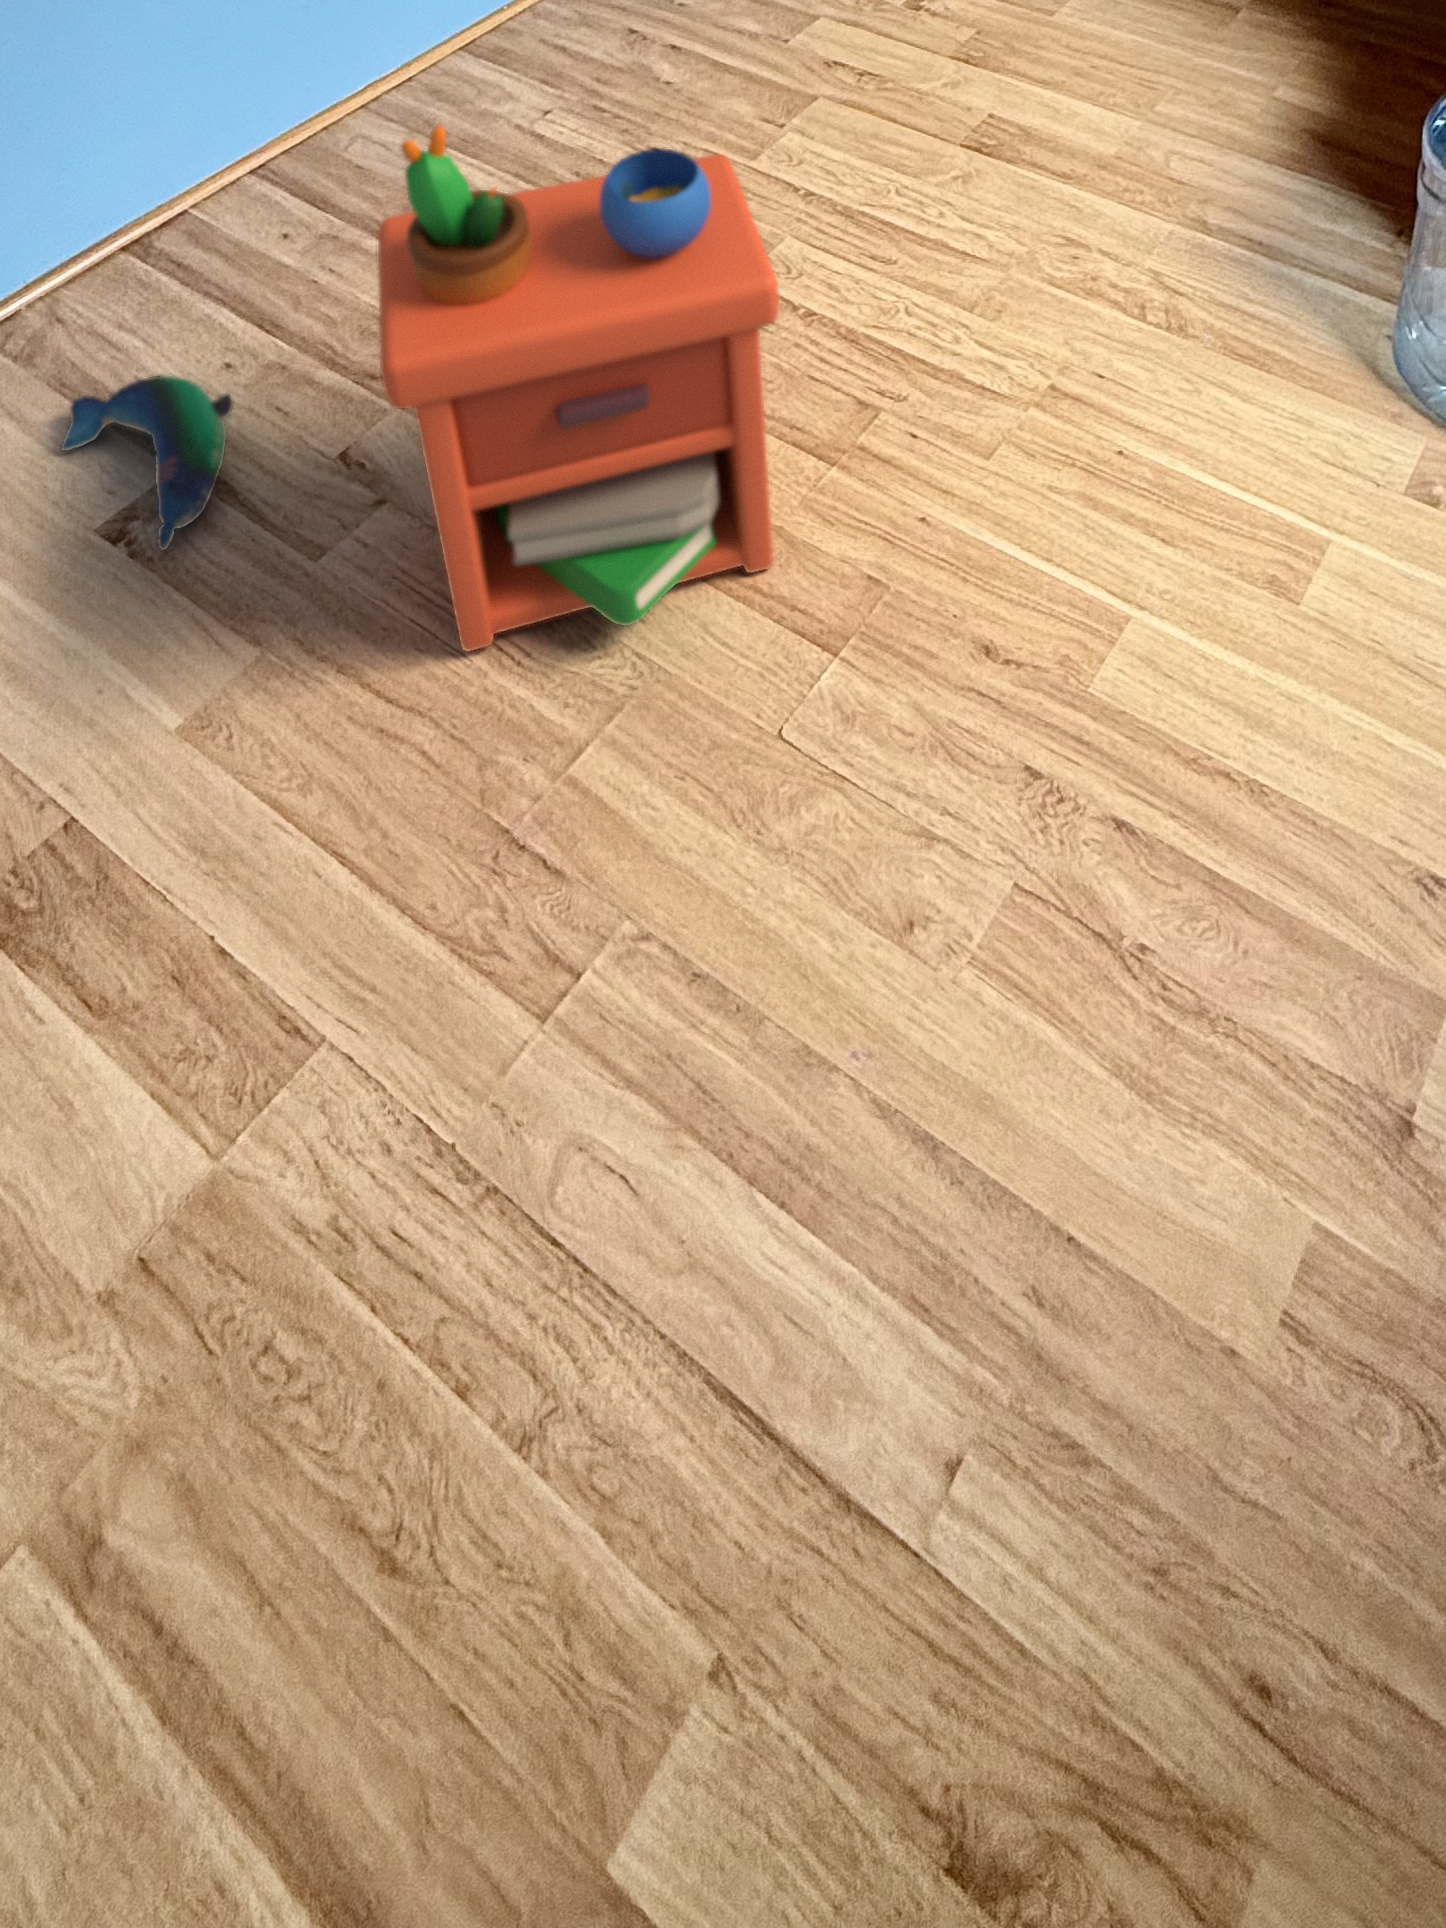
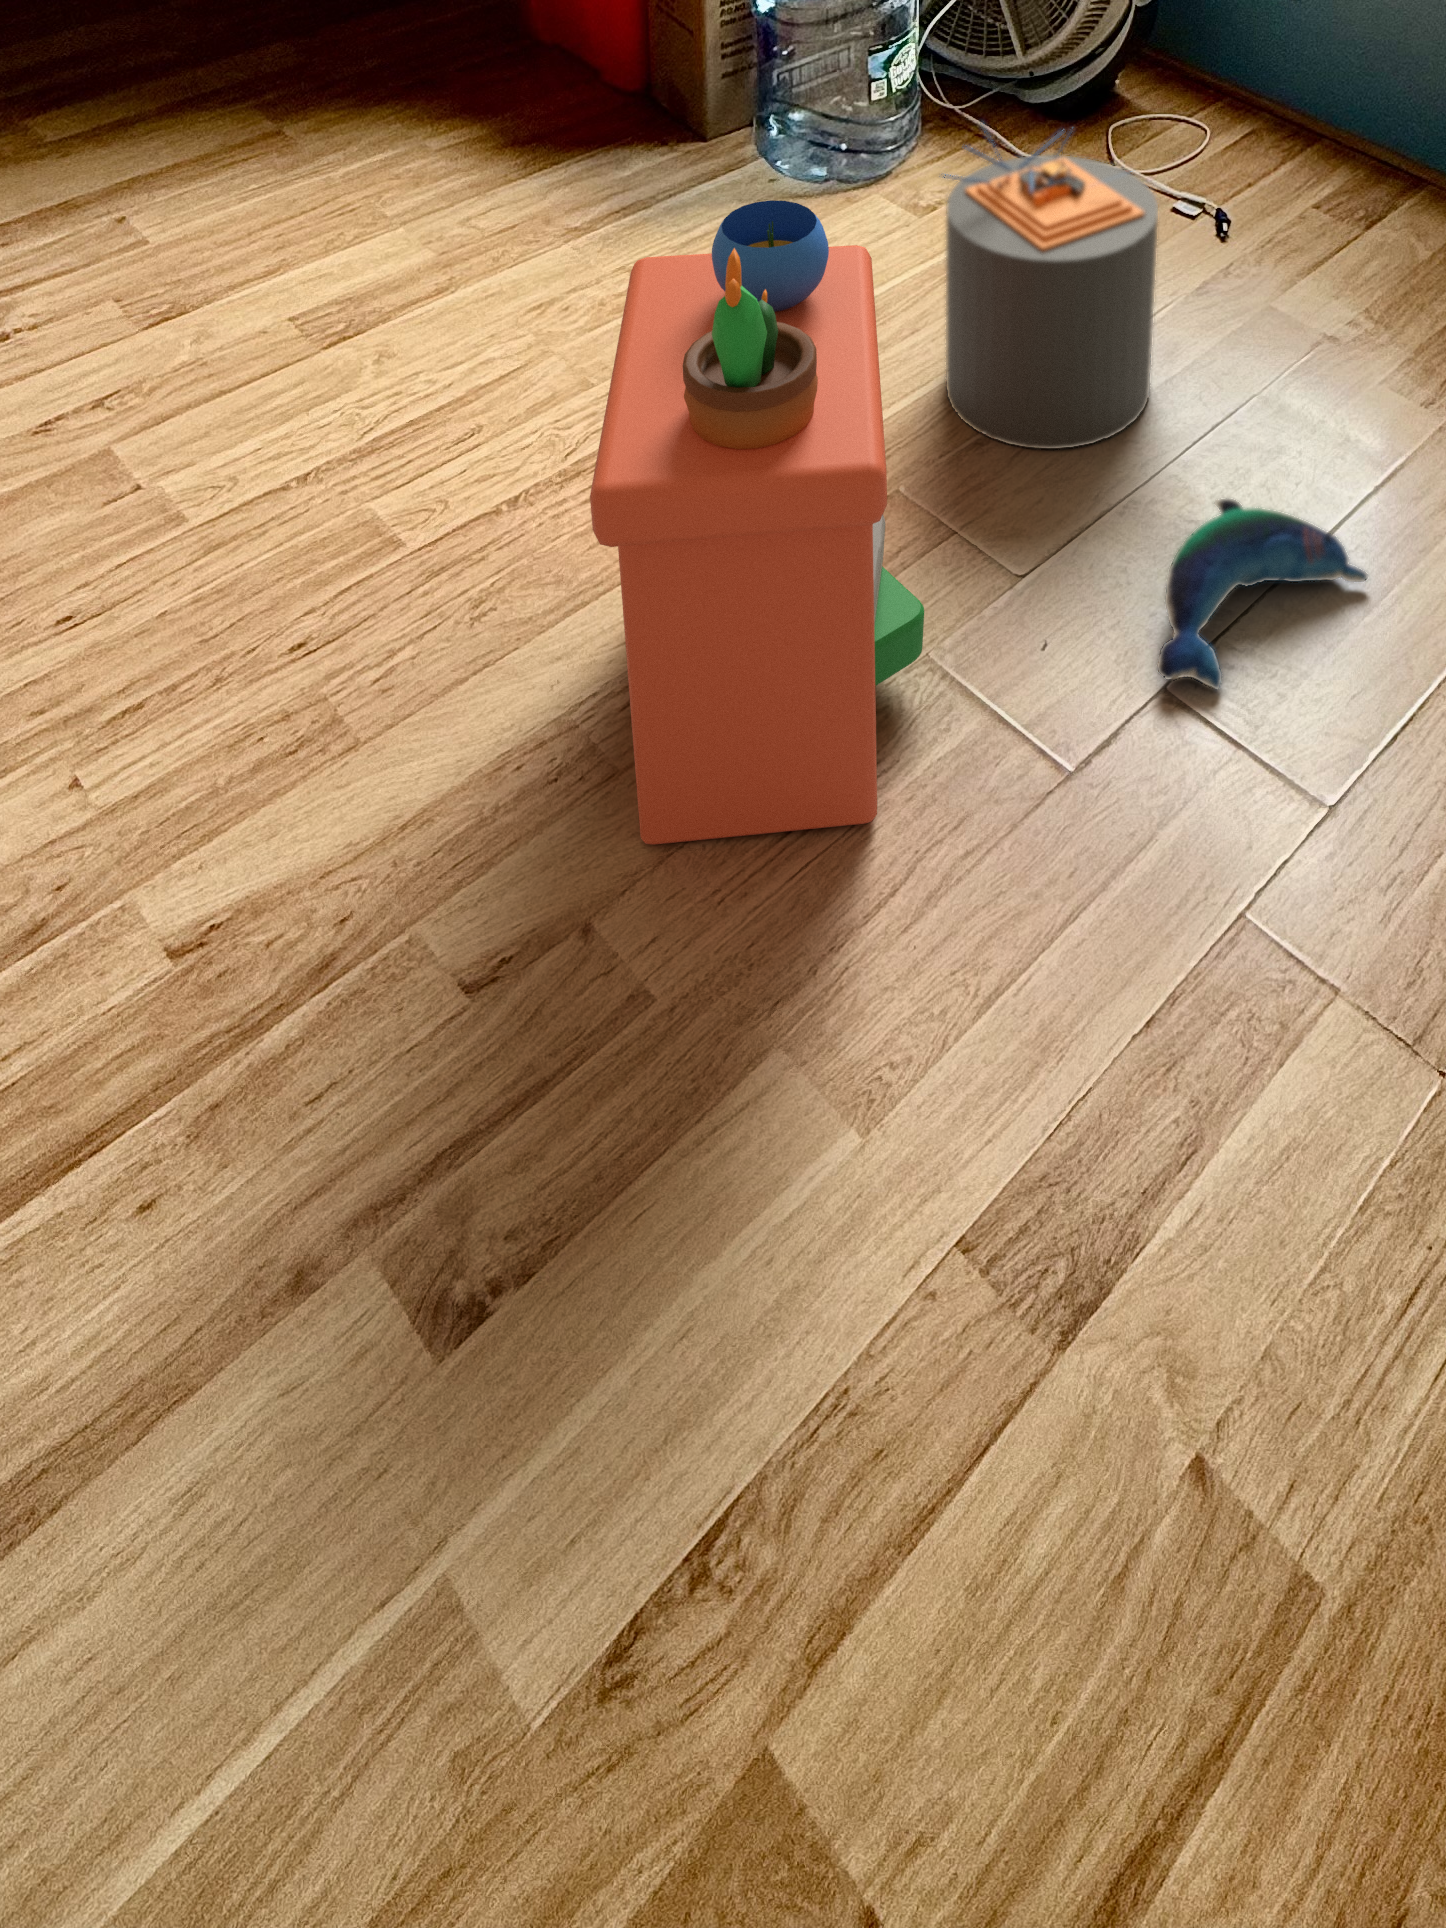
trash can: none [1007,318,1300,805] -> present [941,123,1158,449]
plush toy: present [62,375,233,550] -> present [1158,498,1367,689]

